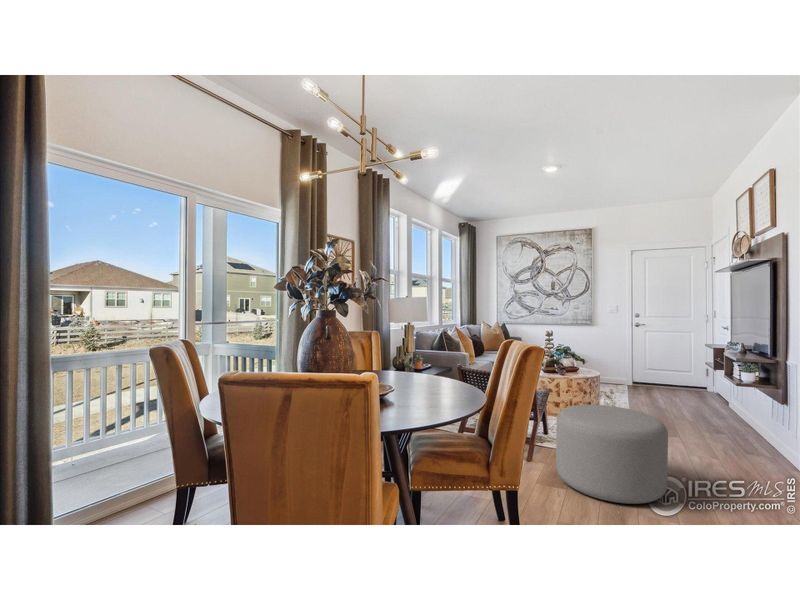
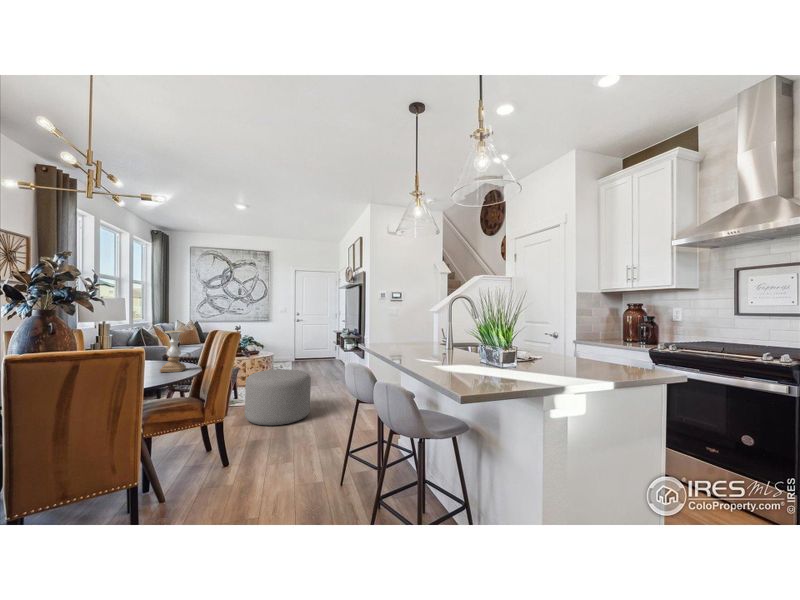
candle holder: none [433,342,466,403] -> present [160,330,186,372]

